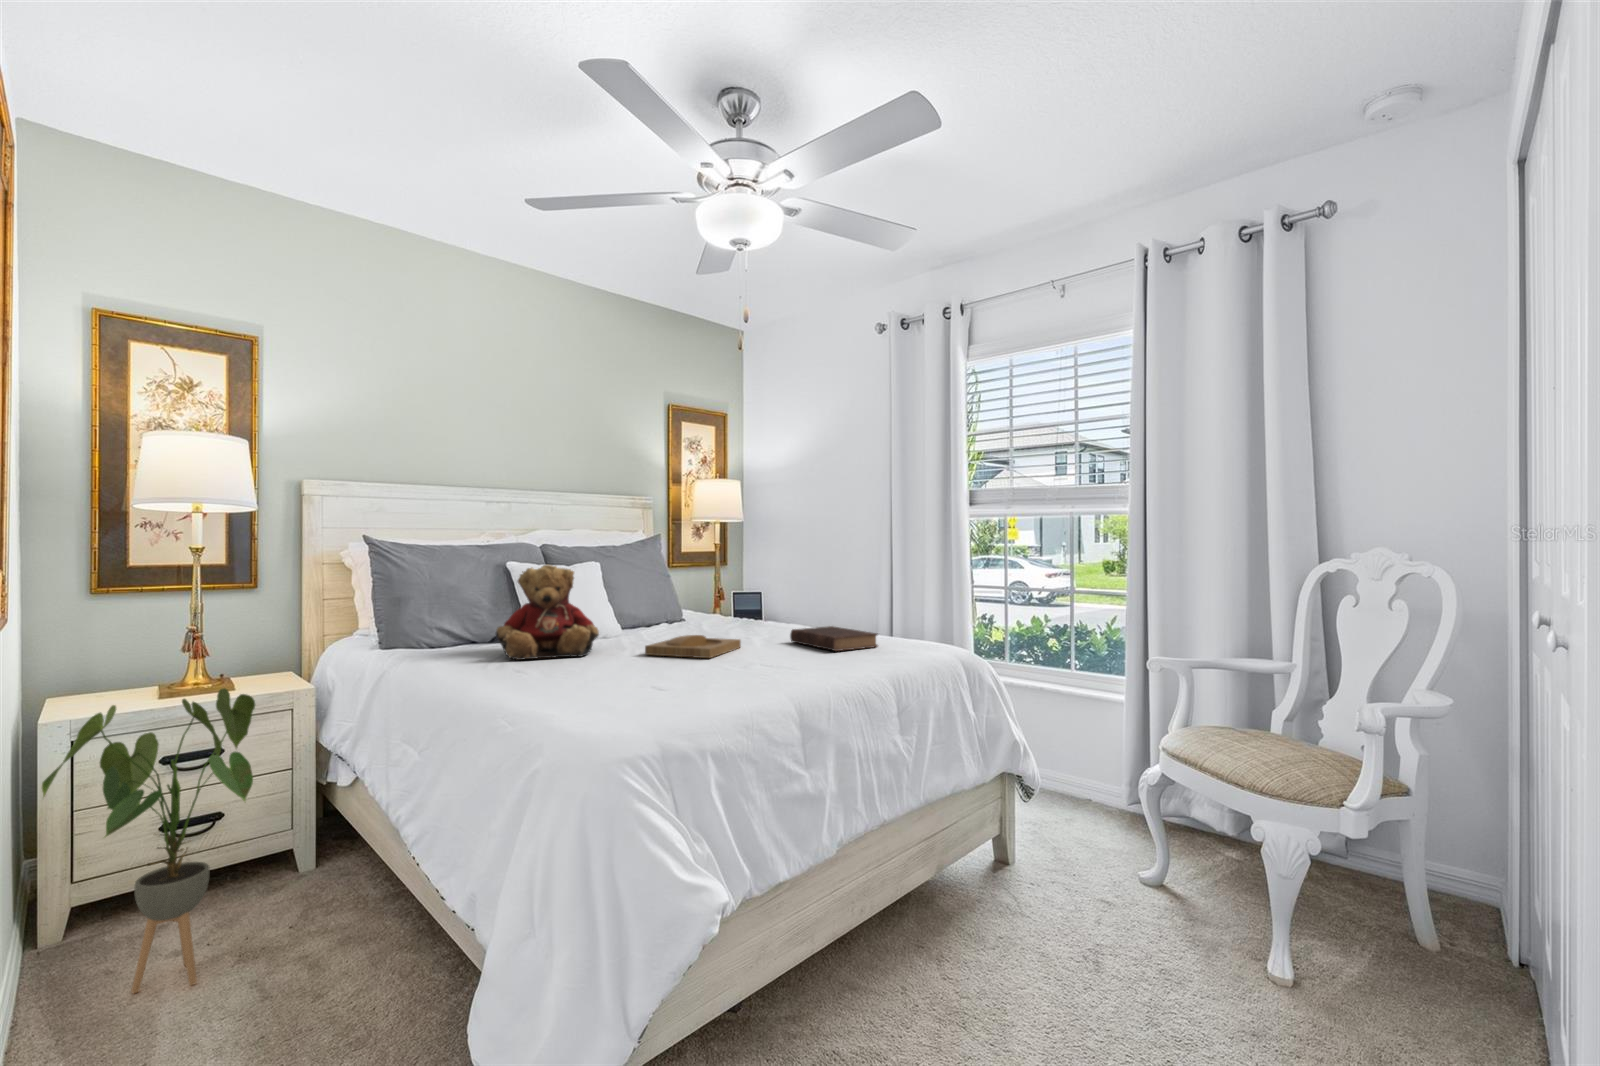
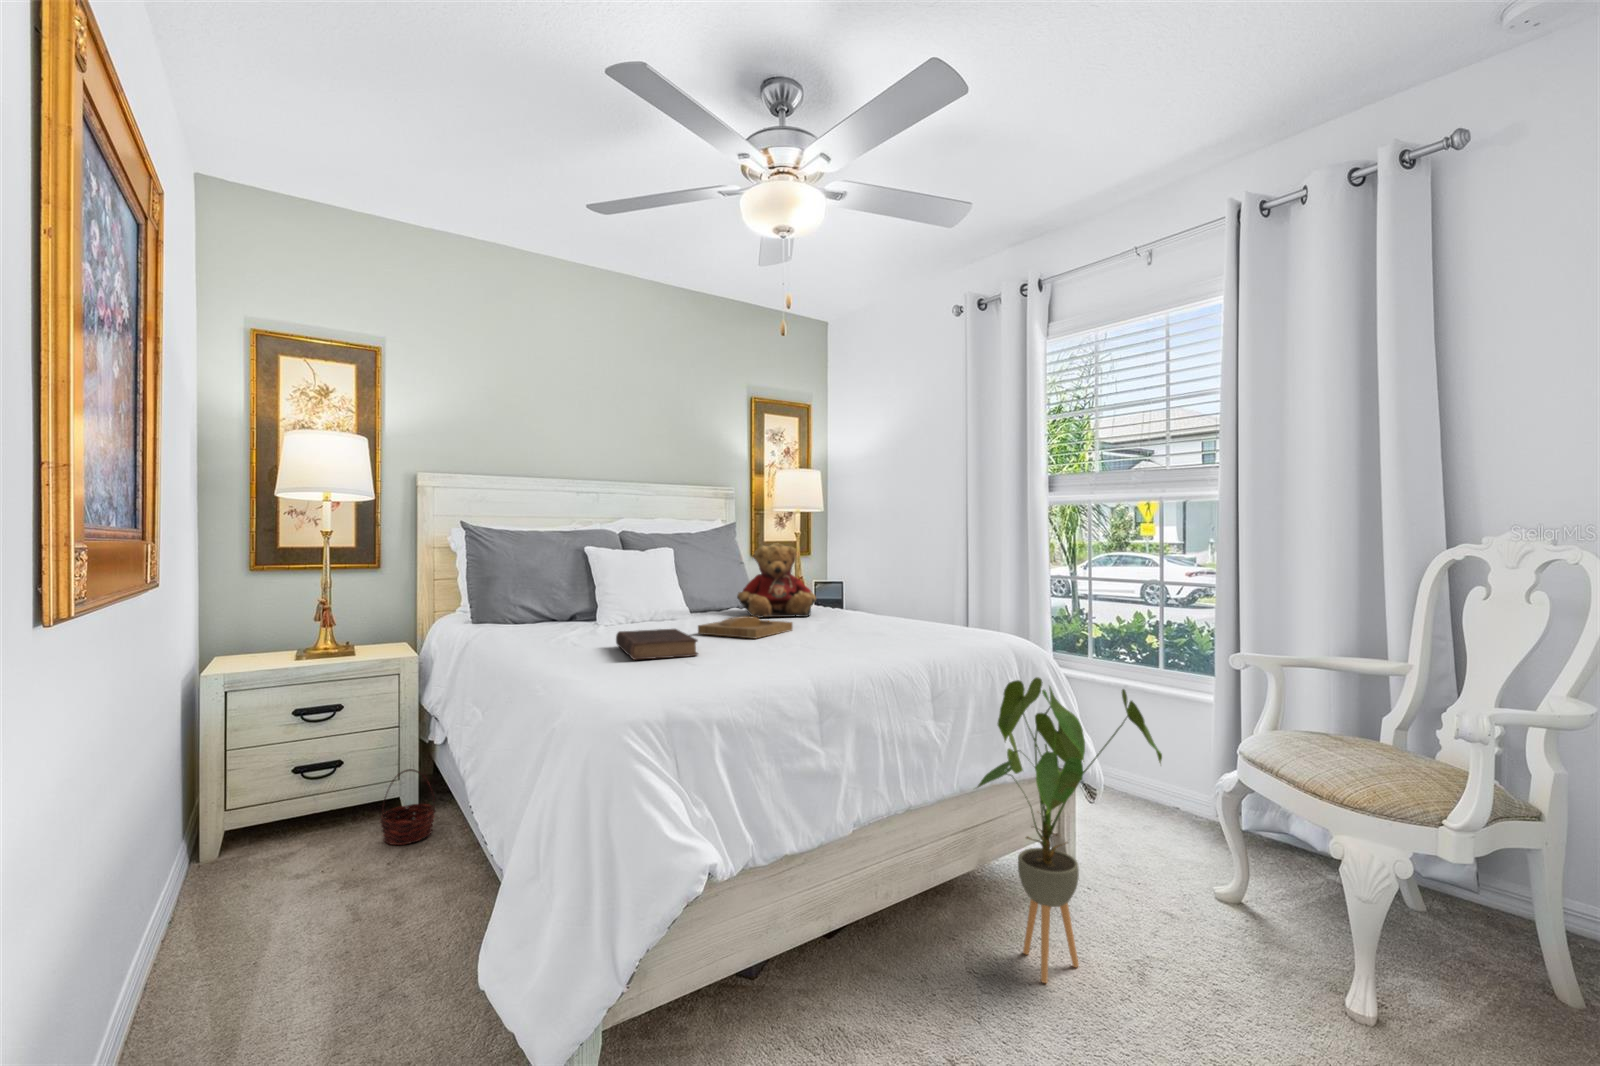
teddy bear: present [496,565,599,660] -> present [737,543,816,618]
book: present [790,626,878,651] -> present [616,629,698,660]
house plant: present [42,688,255,993] -> present [977,677,1162,983]
basket: none [273,816,341,904] -> present [380,769,435,845]

